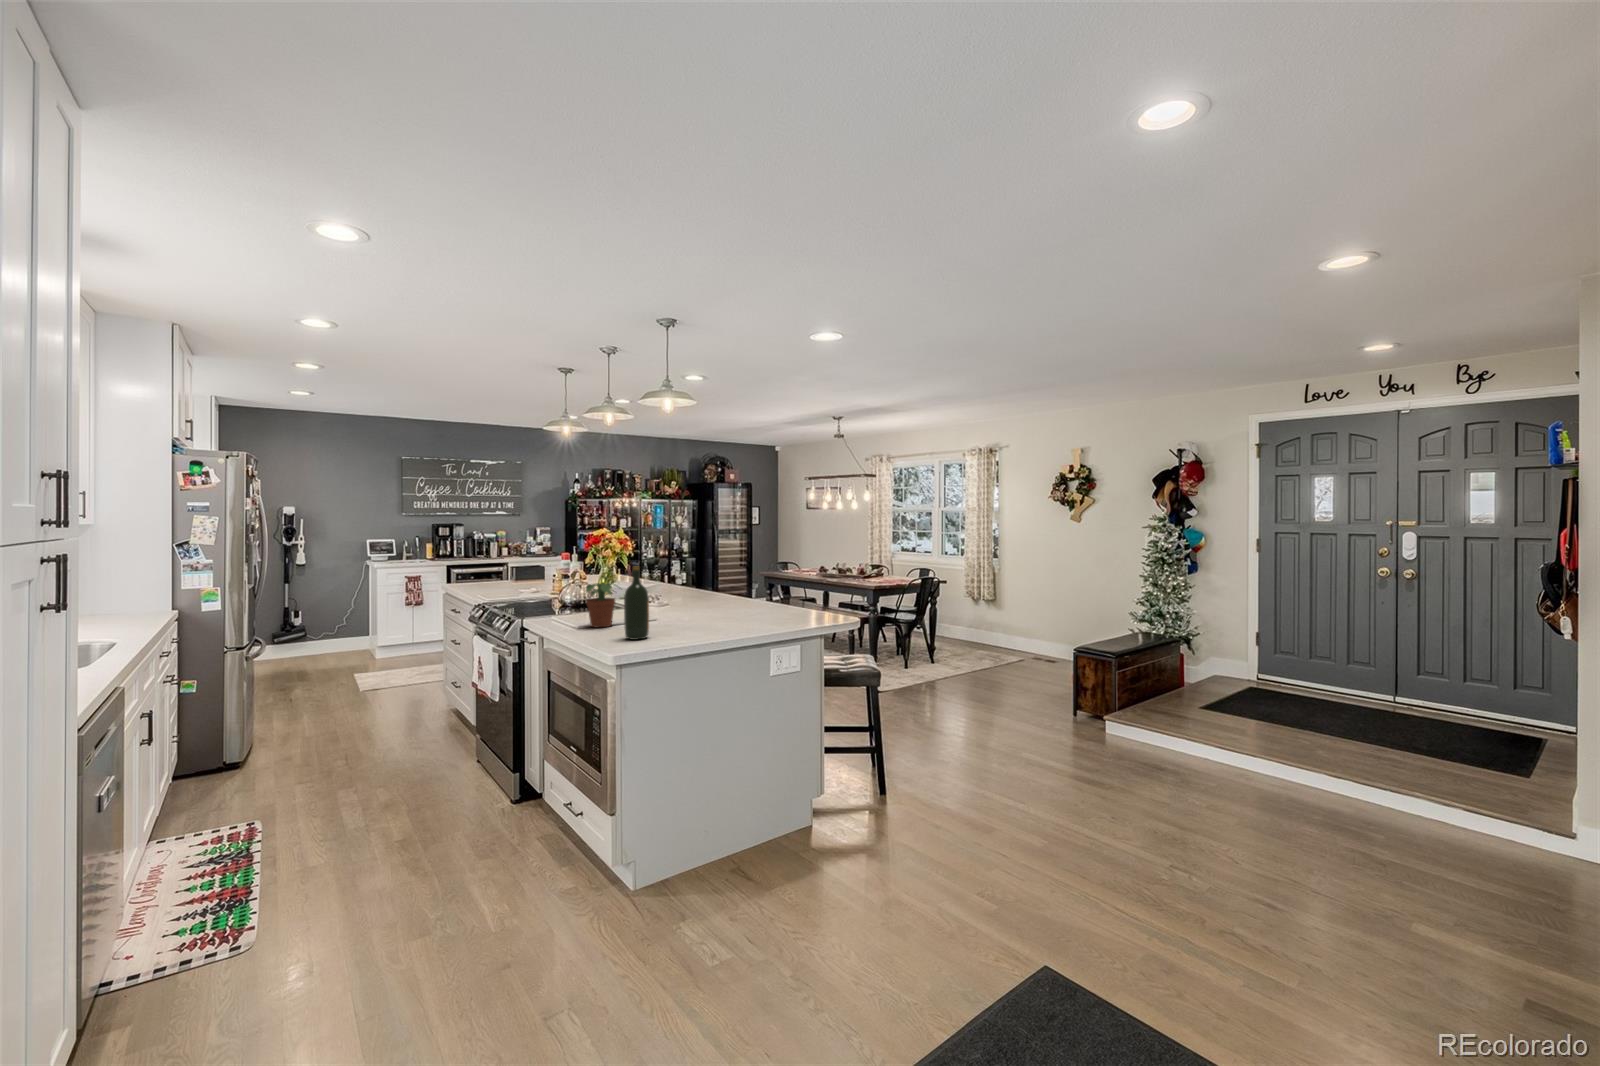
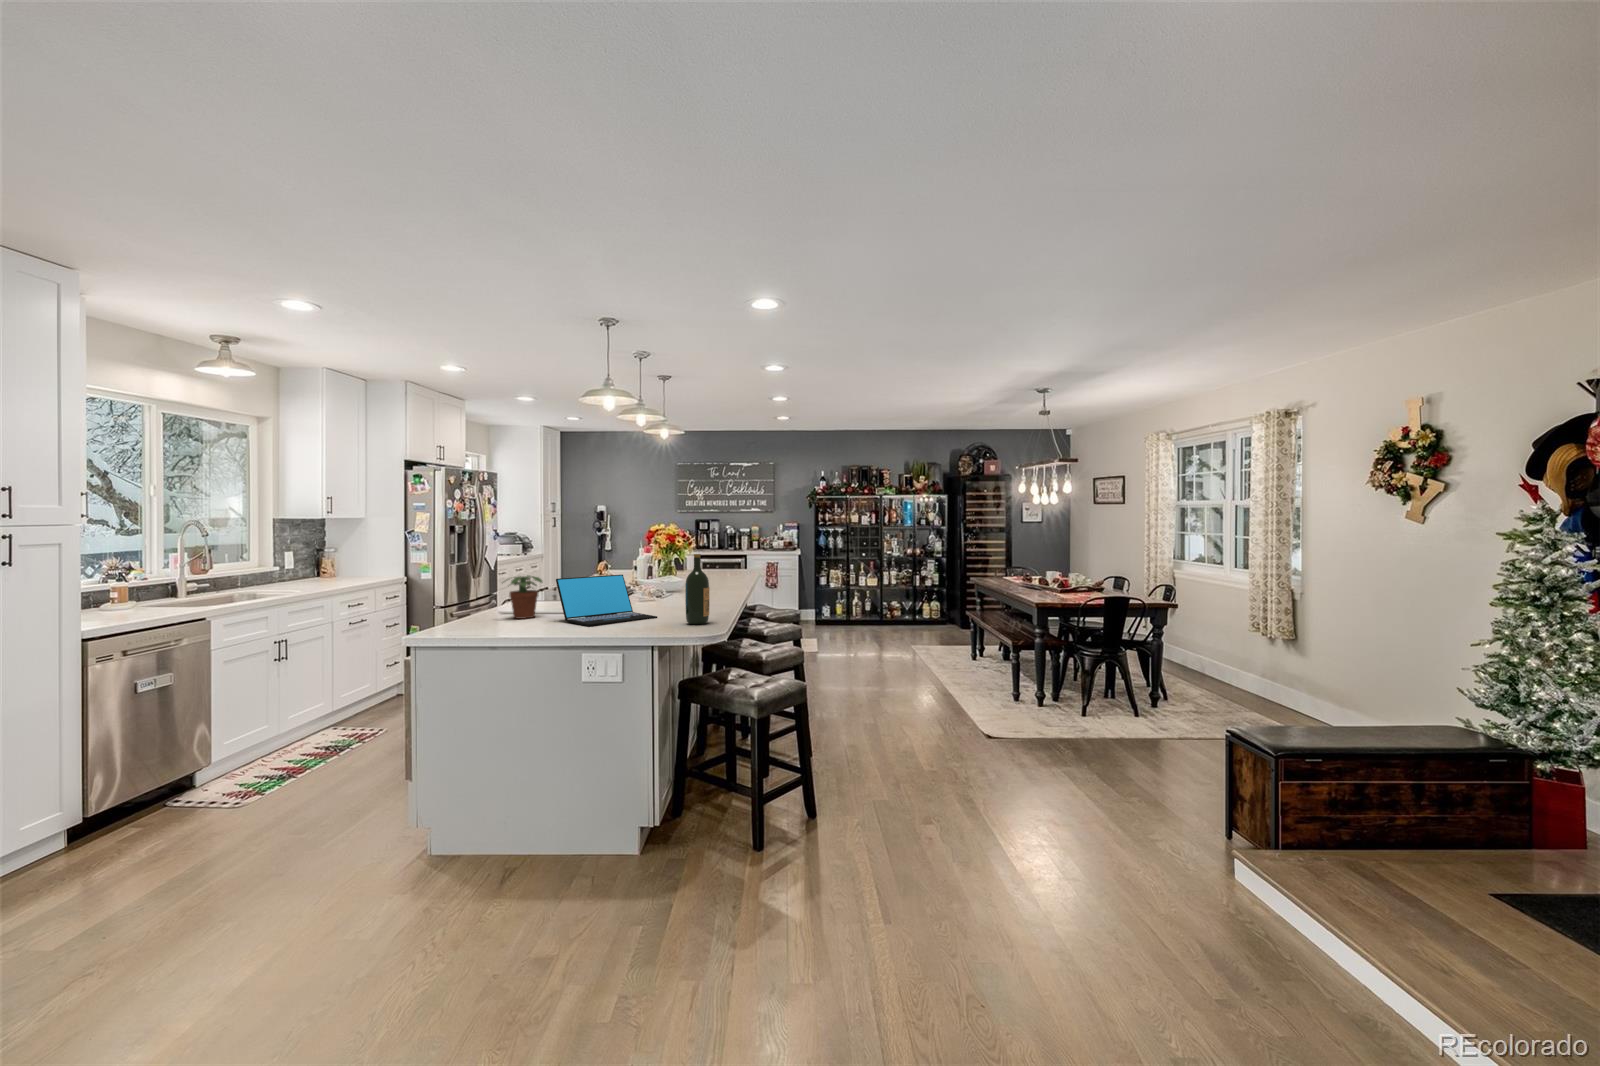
wine bottle: present [624,567,649,640] -> present [685,554,709,624]
laptop: none [655,577,738,625] -> present [556,575,657,627]

